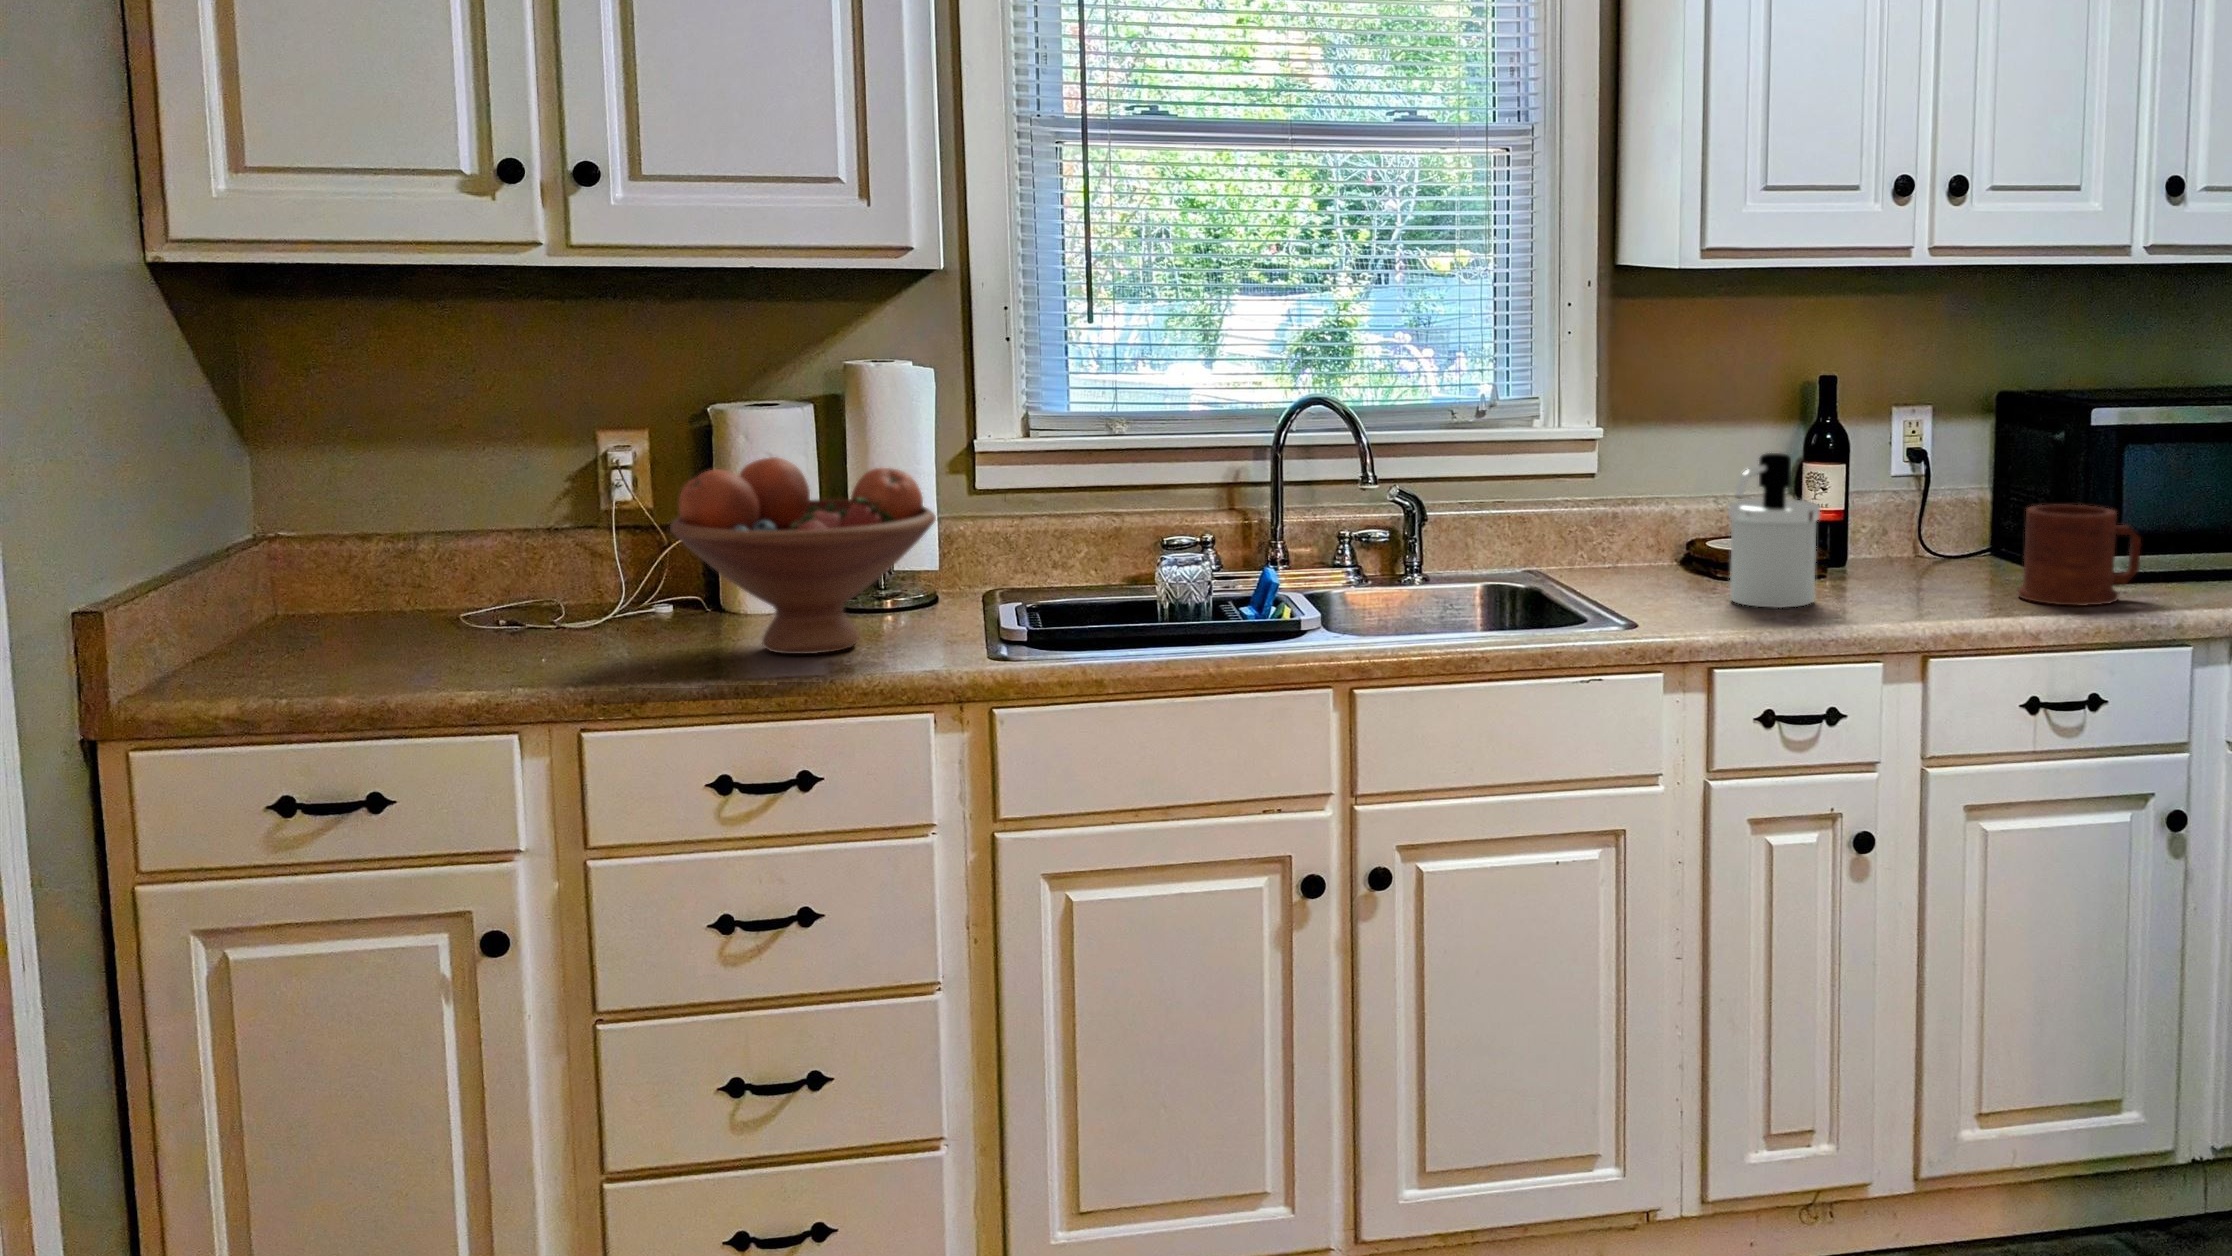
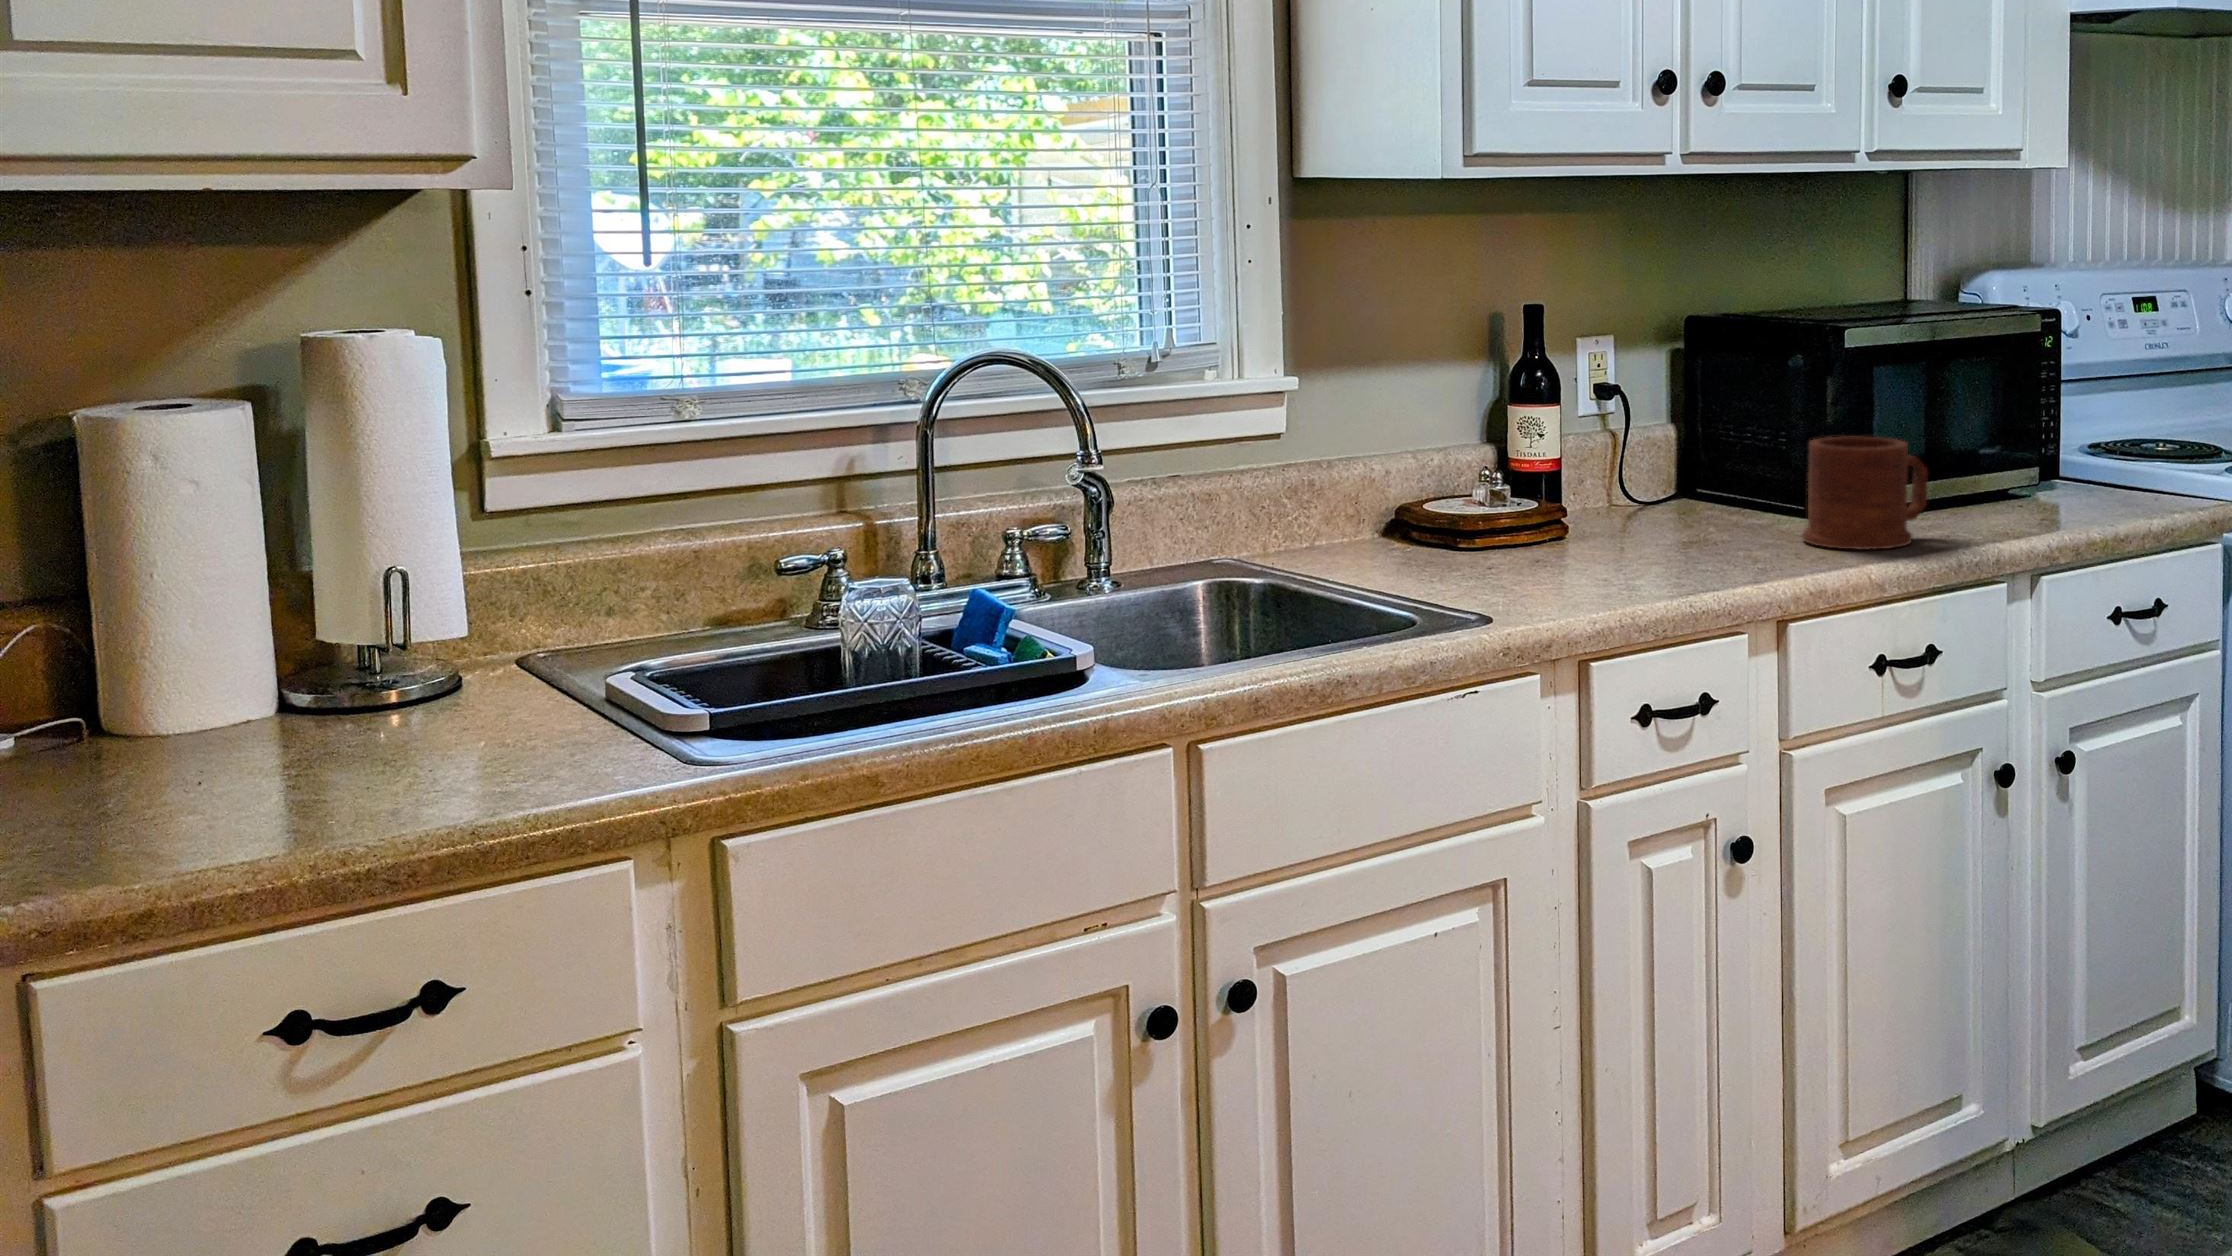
soap dispenser: present [1728,453,1820,608] -> none [1514,397,1622,582]
fruit bowl: present [670,457,936,654] -> none [122,487,570,796]

